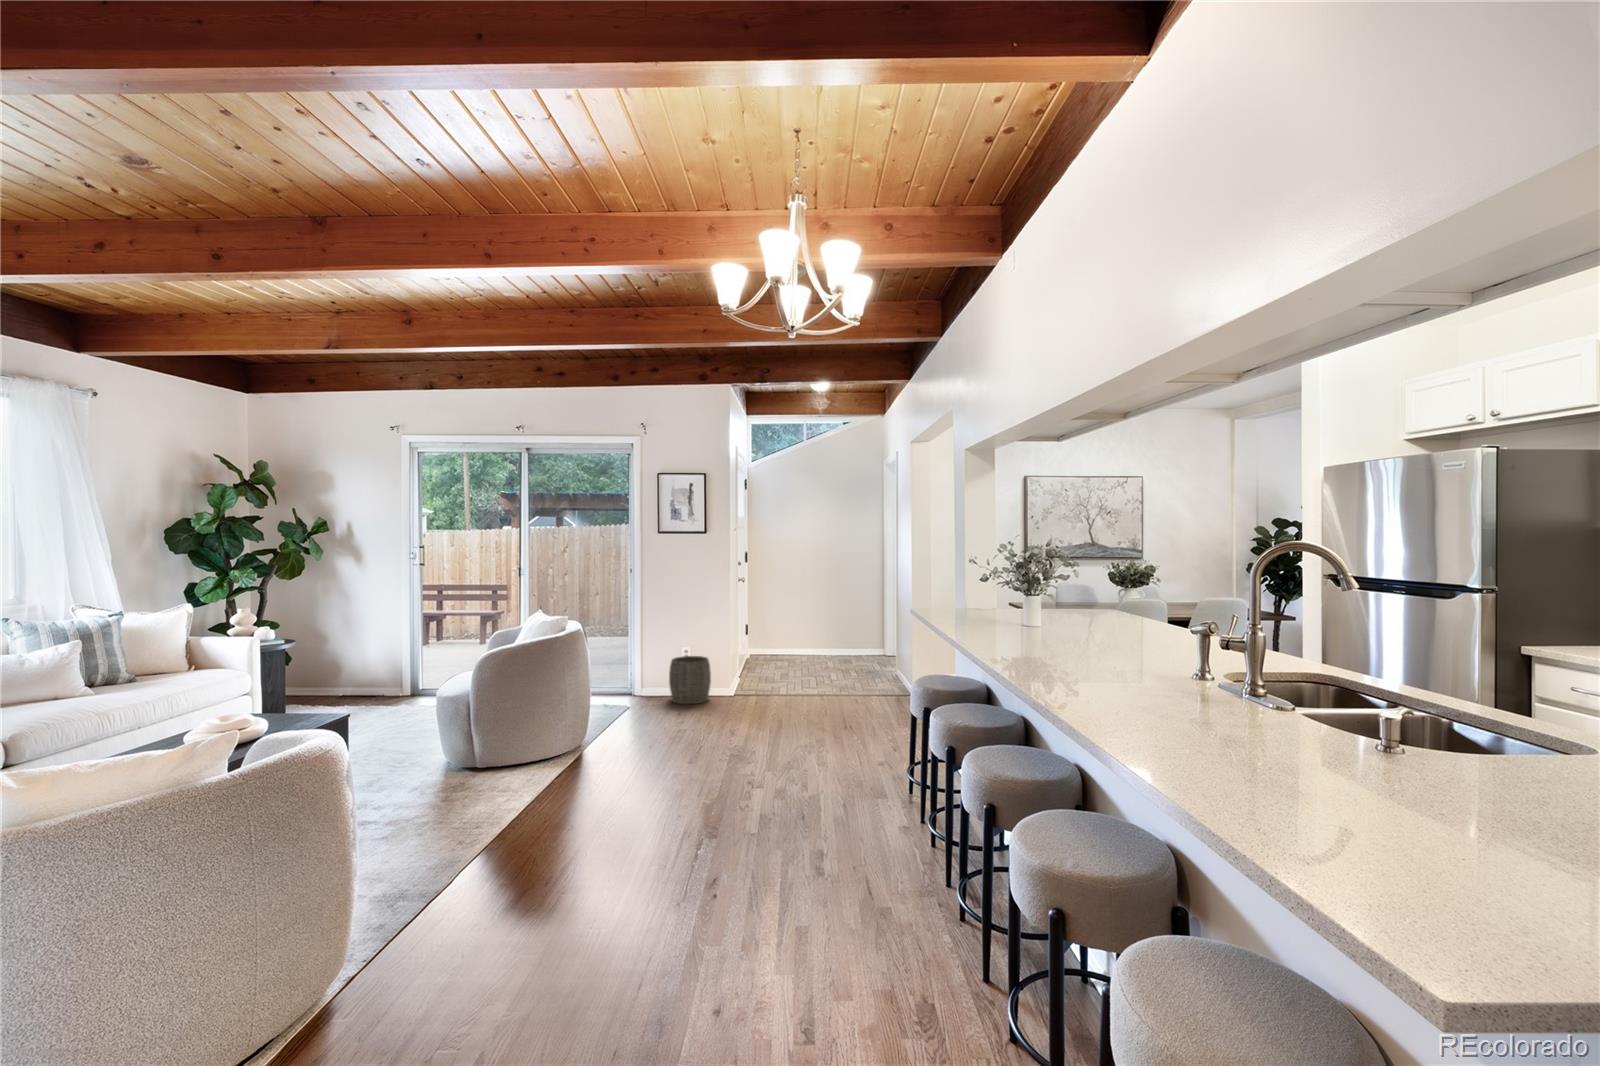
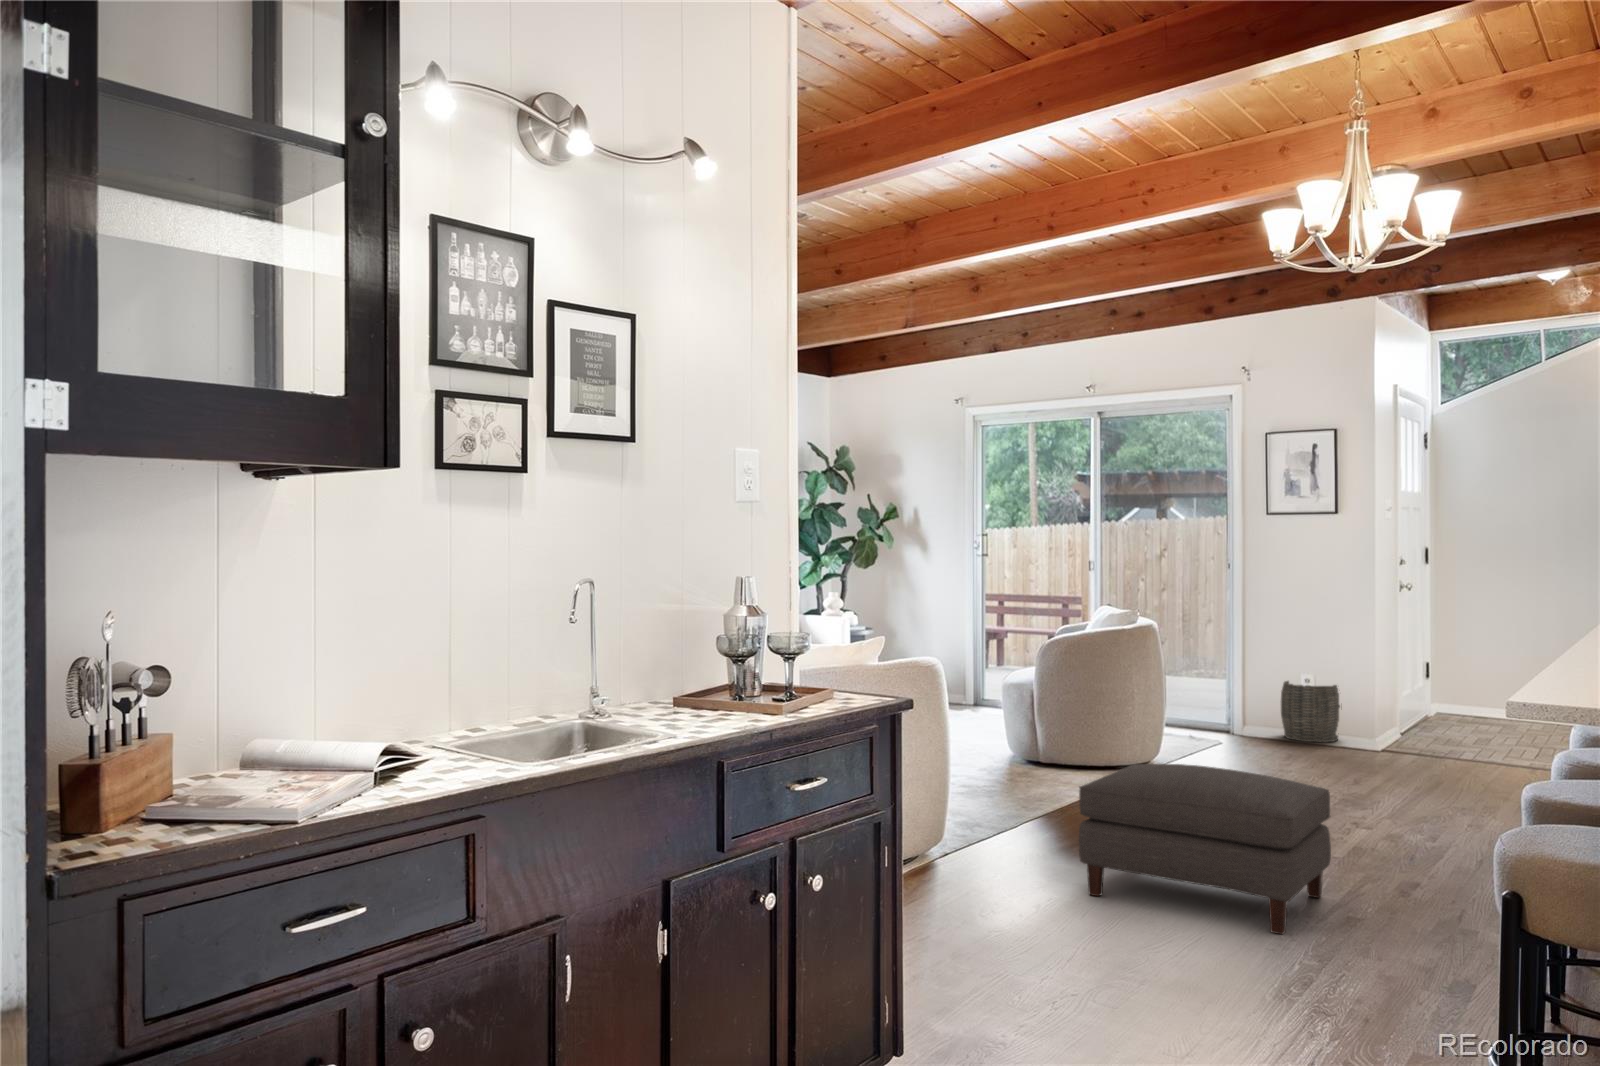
ottoman: none [539,801,777,984] -> present [1079,764,1331,934]

